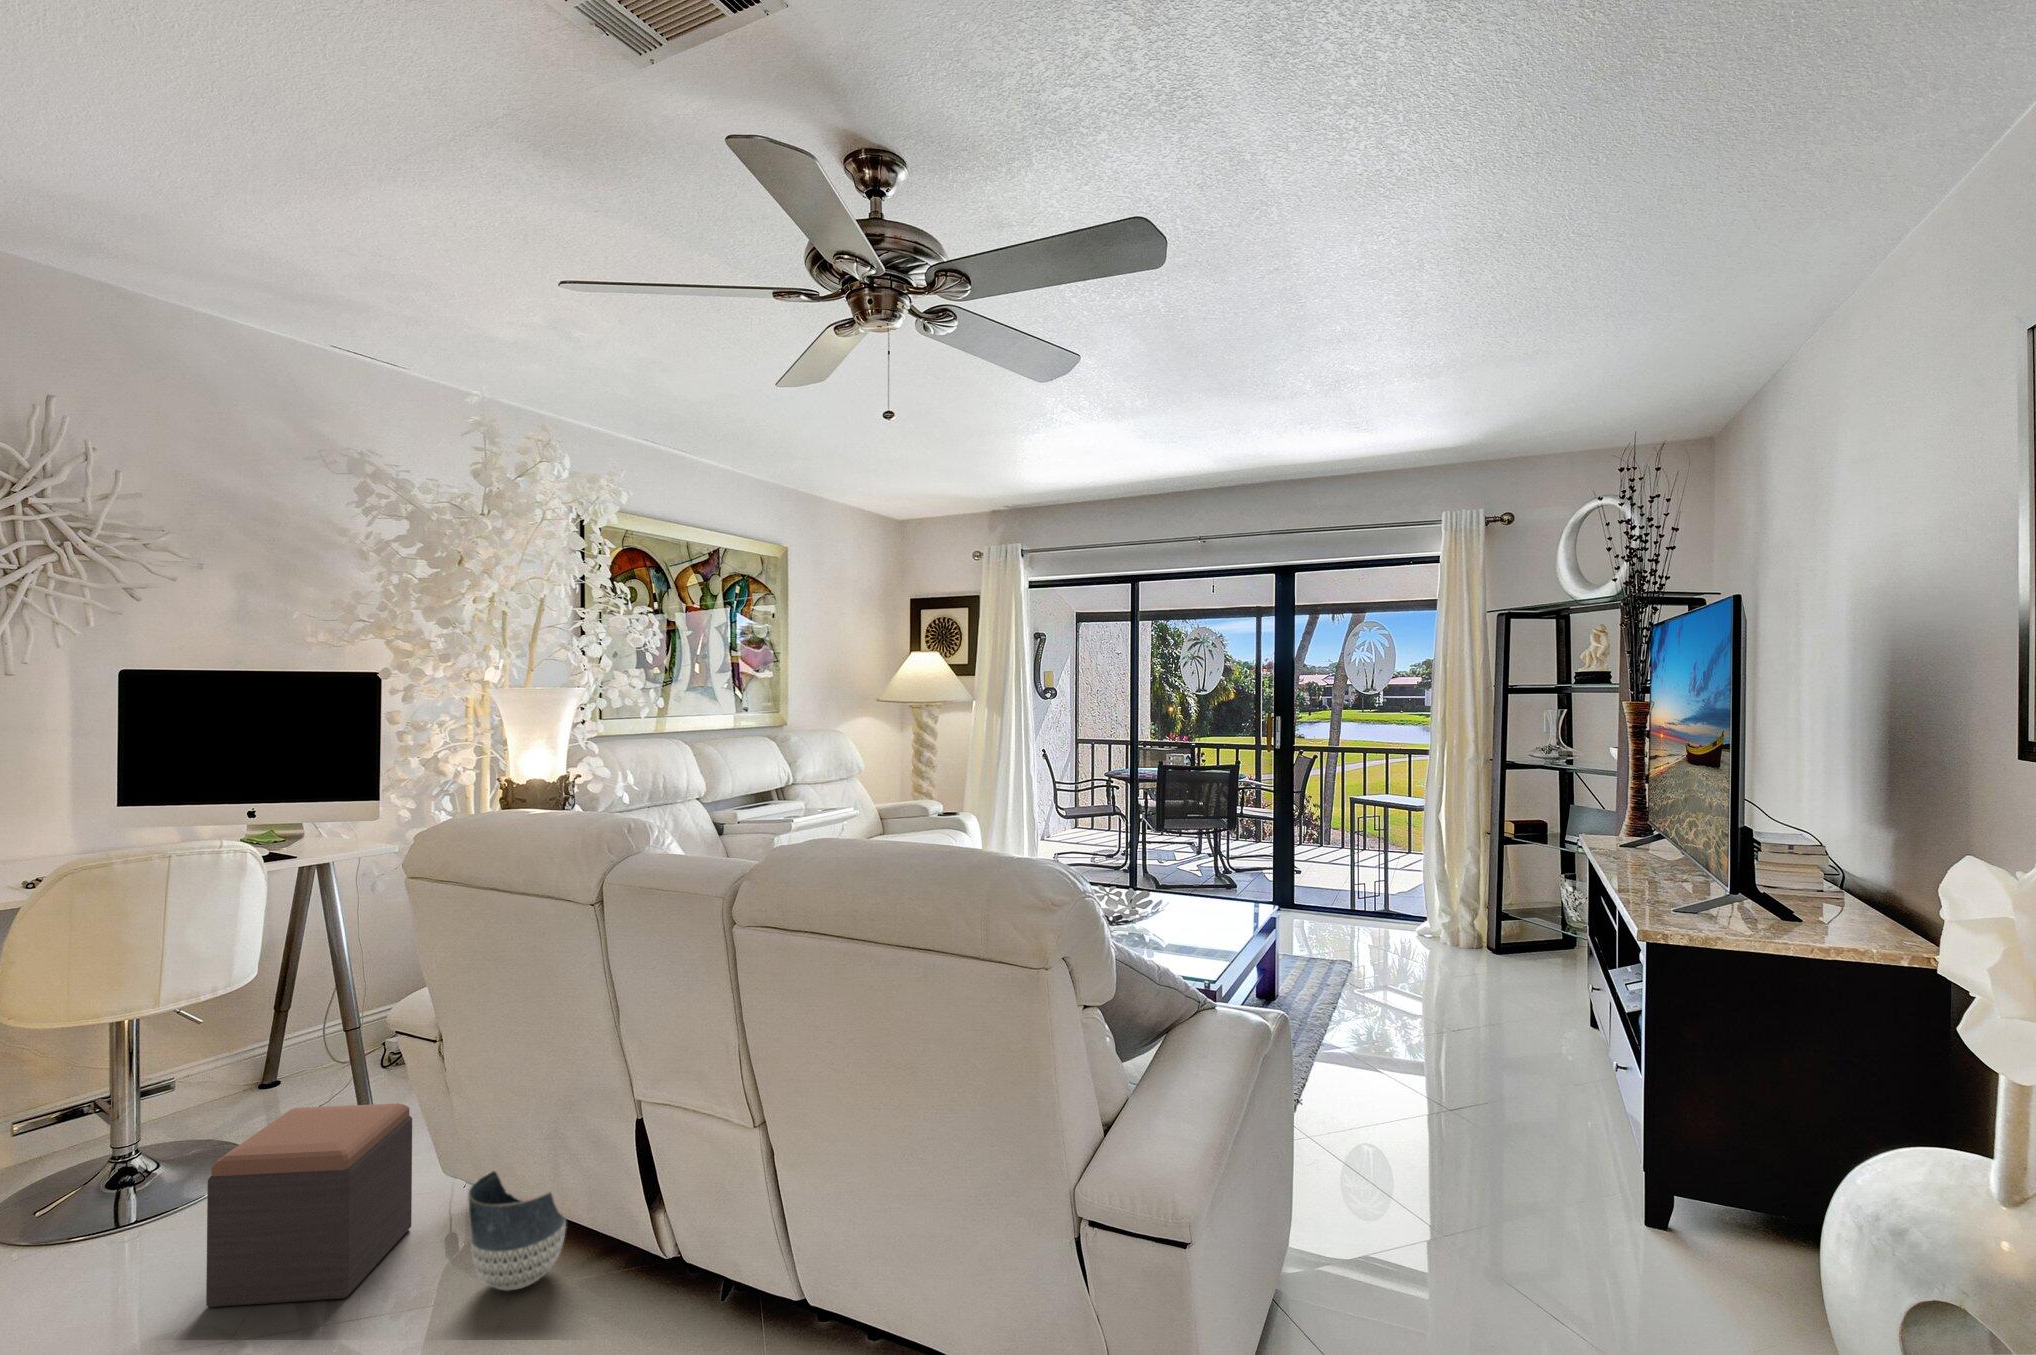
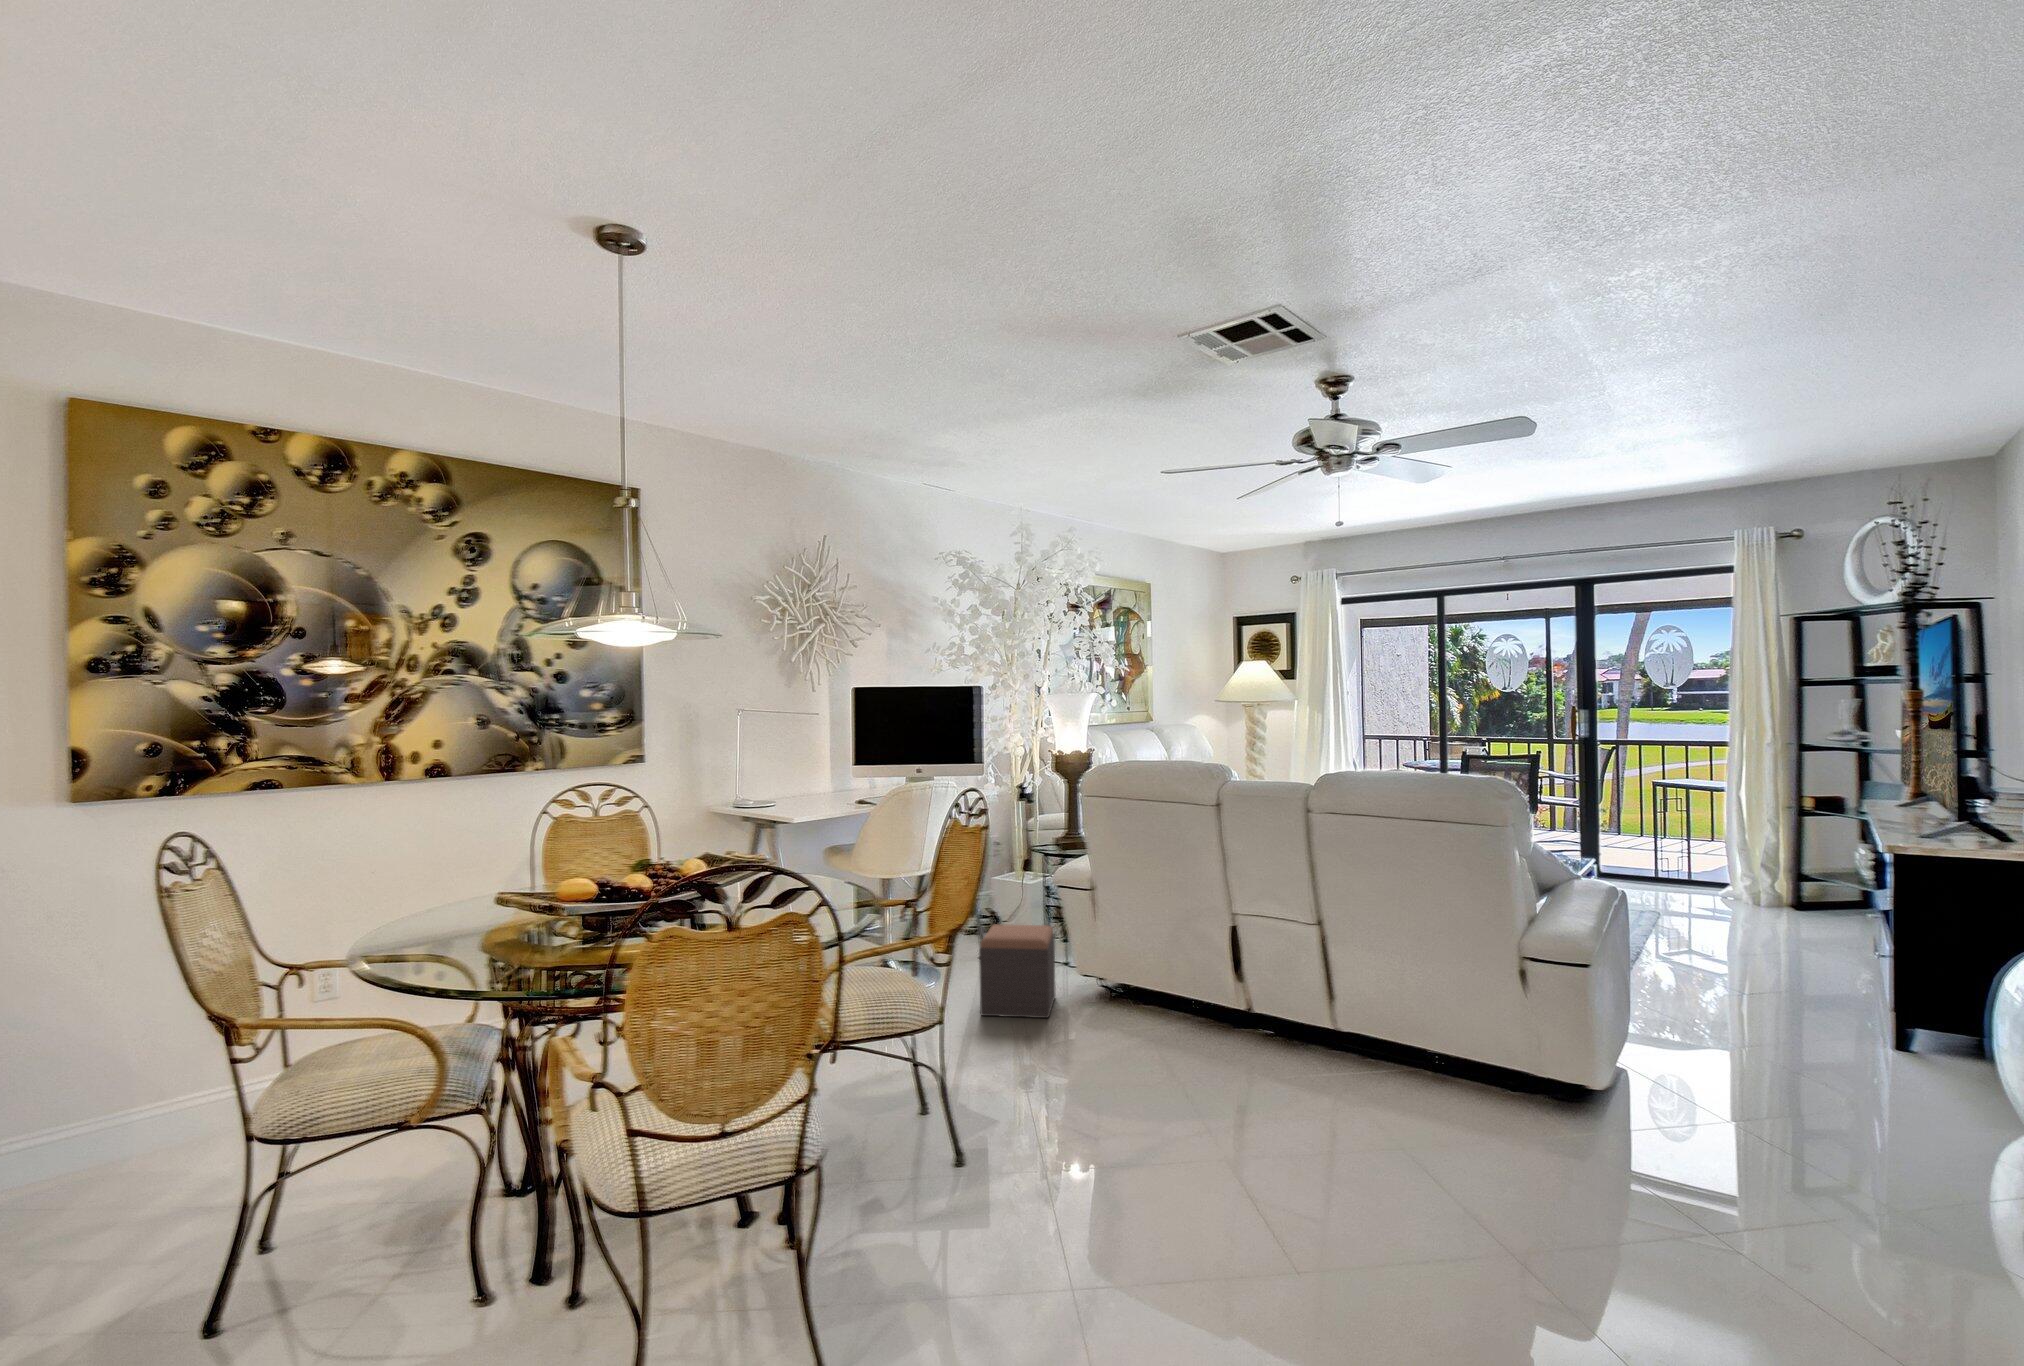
planter: present [468,1171,566,1290] -> none [1109,957,1159,1021]

